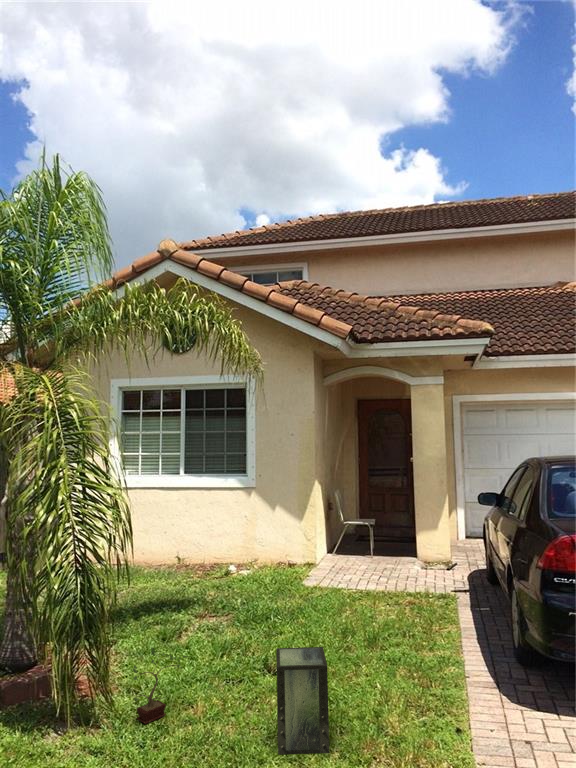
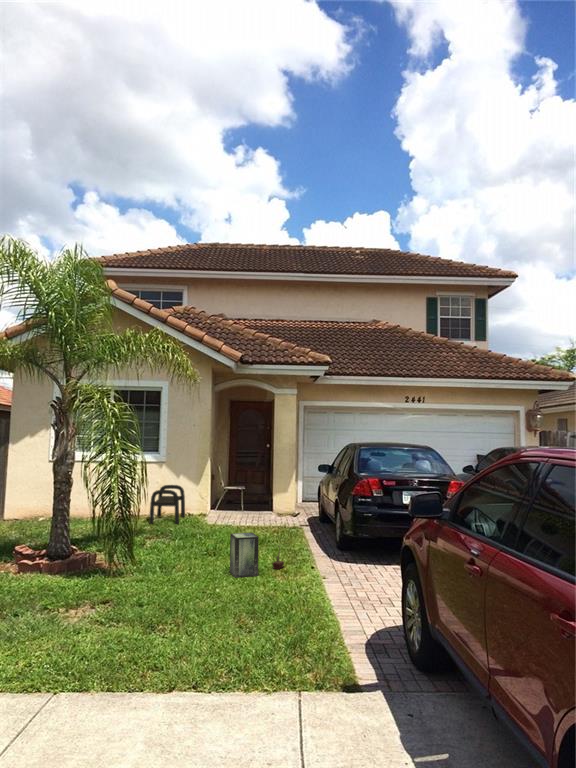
bench: none [225,520,283,582] -> present [149,485,185,524]
potted plant: present [133,648,187,724] -> present [272,538,285,569]

